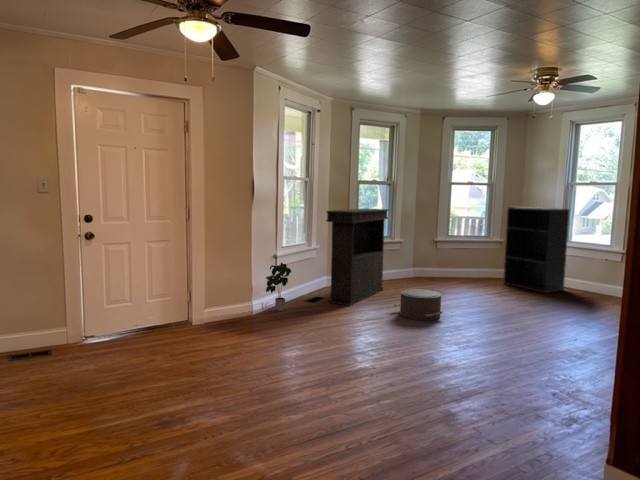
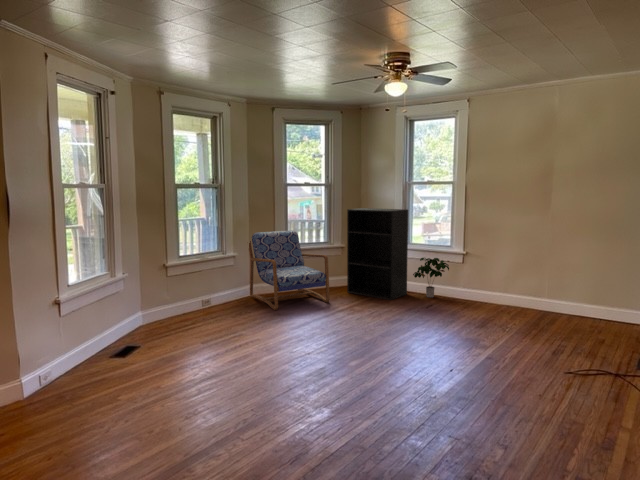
console table: present [326,208,388,306] -> none [133,220,218,355]
armchair: none [413,224,484,289] -> present [249,230,330,310]
potted plant: present [266,263,291,311] -> present [413,258,449,298]
pouf: present [393,289,443,321] -> none [233,323,299,367]

